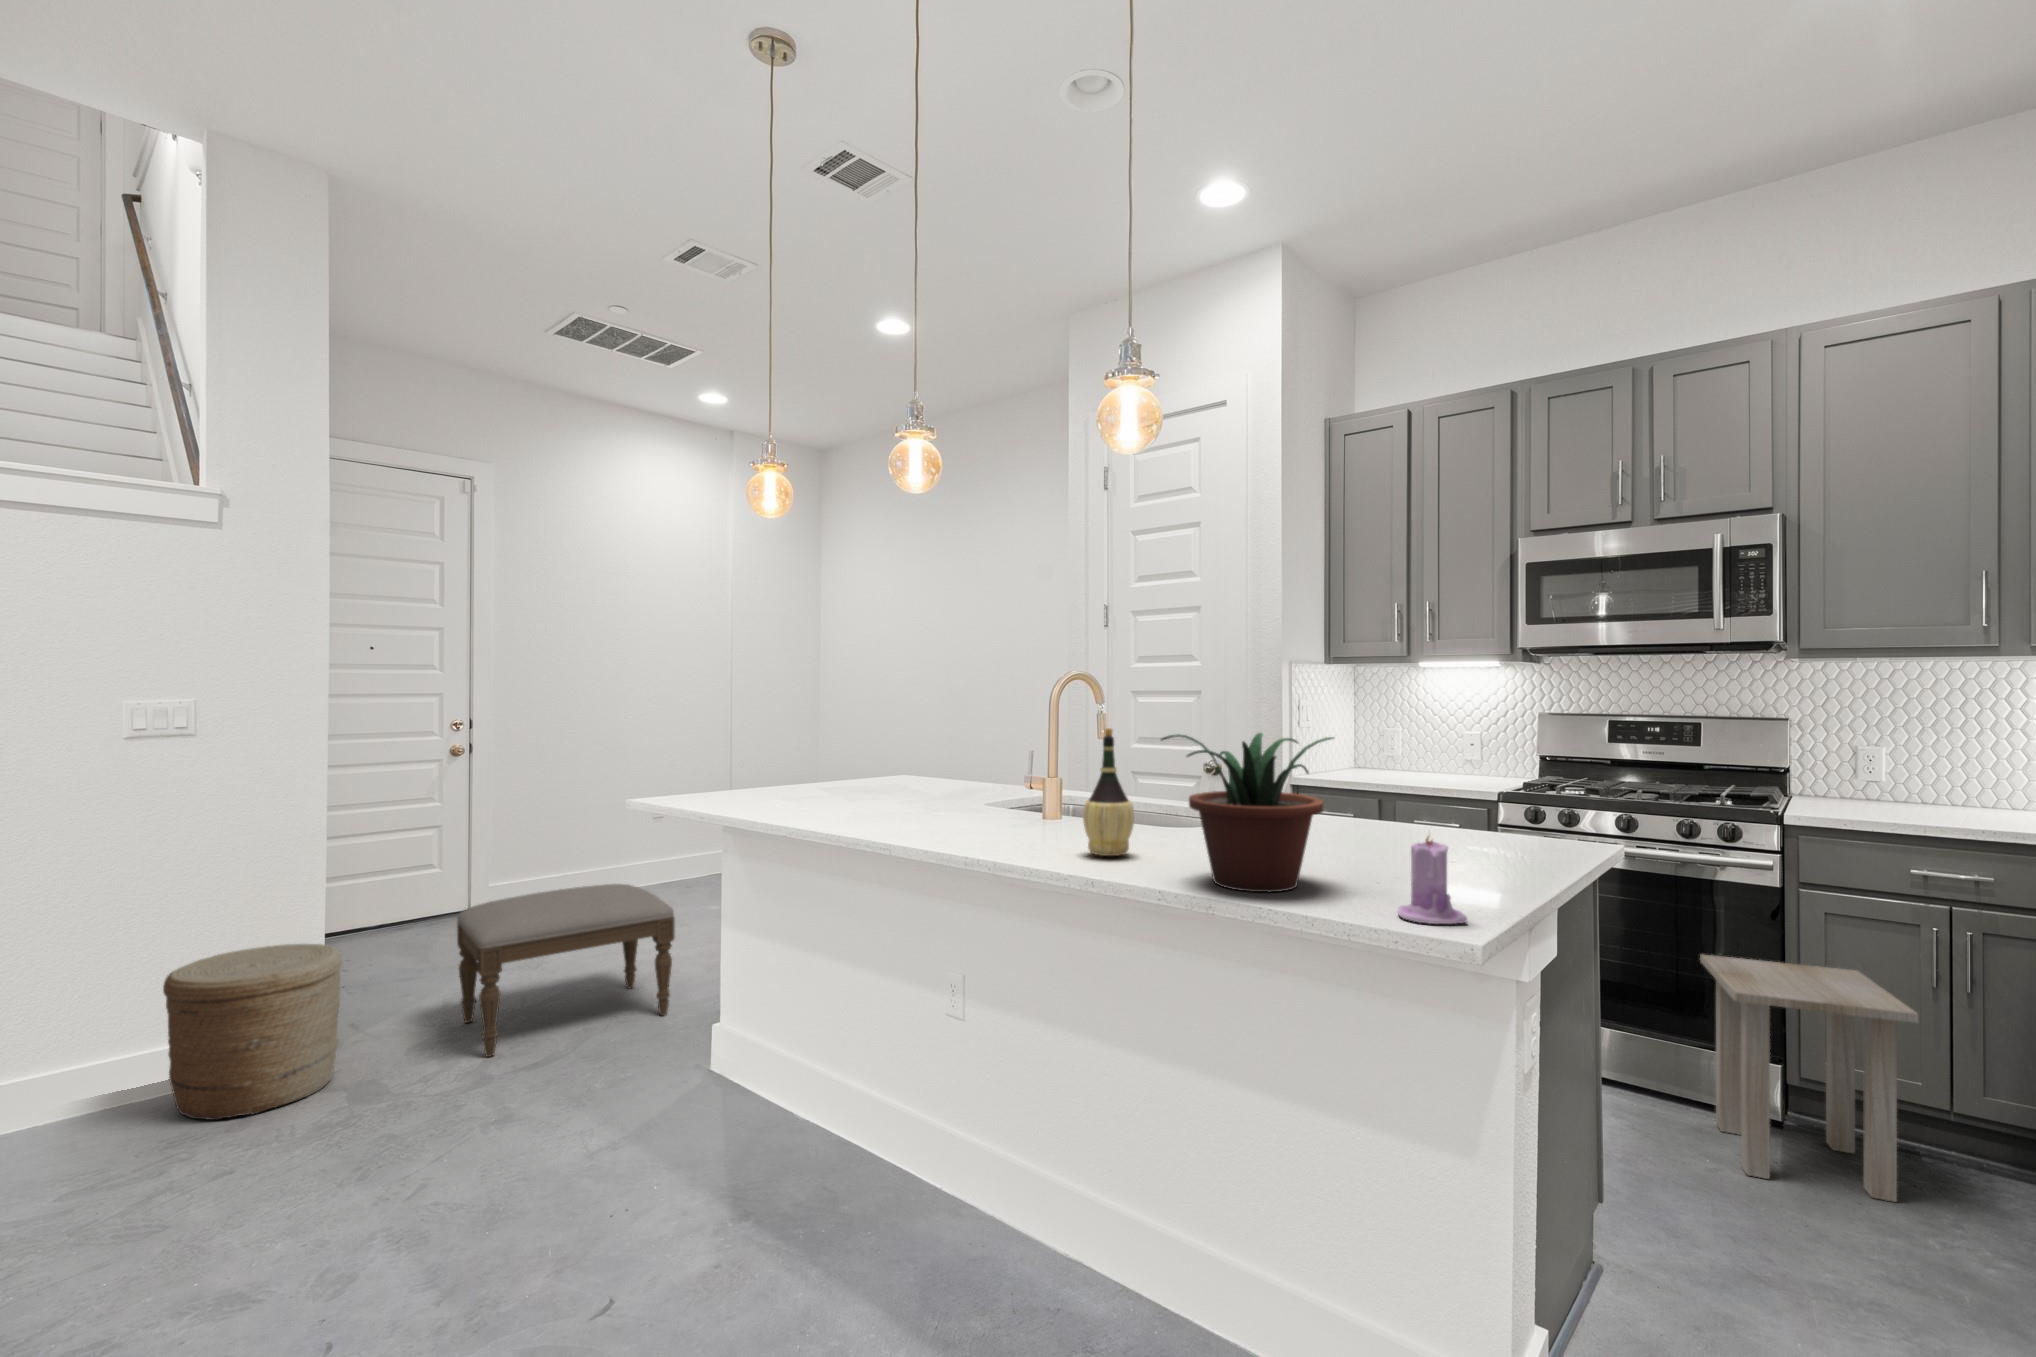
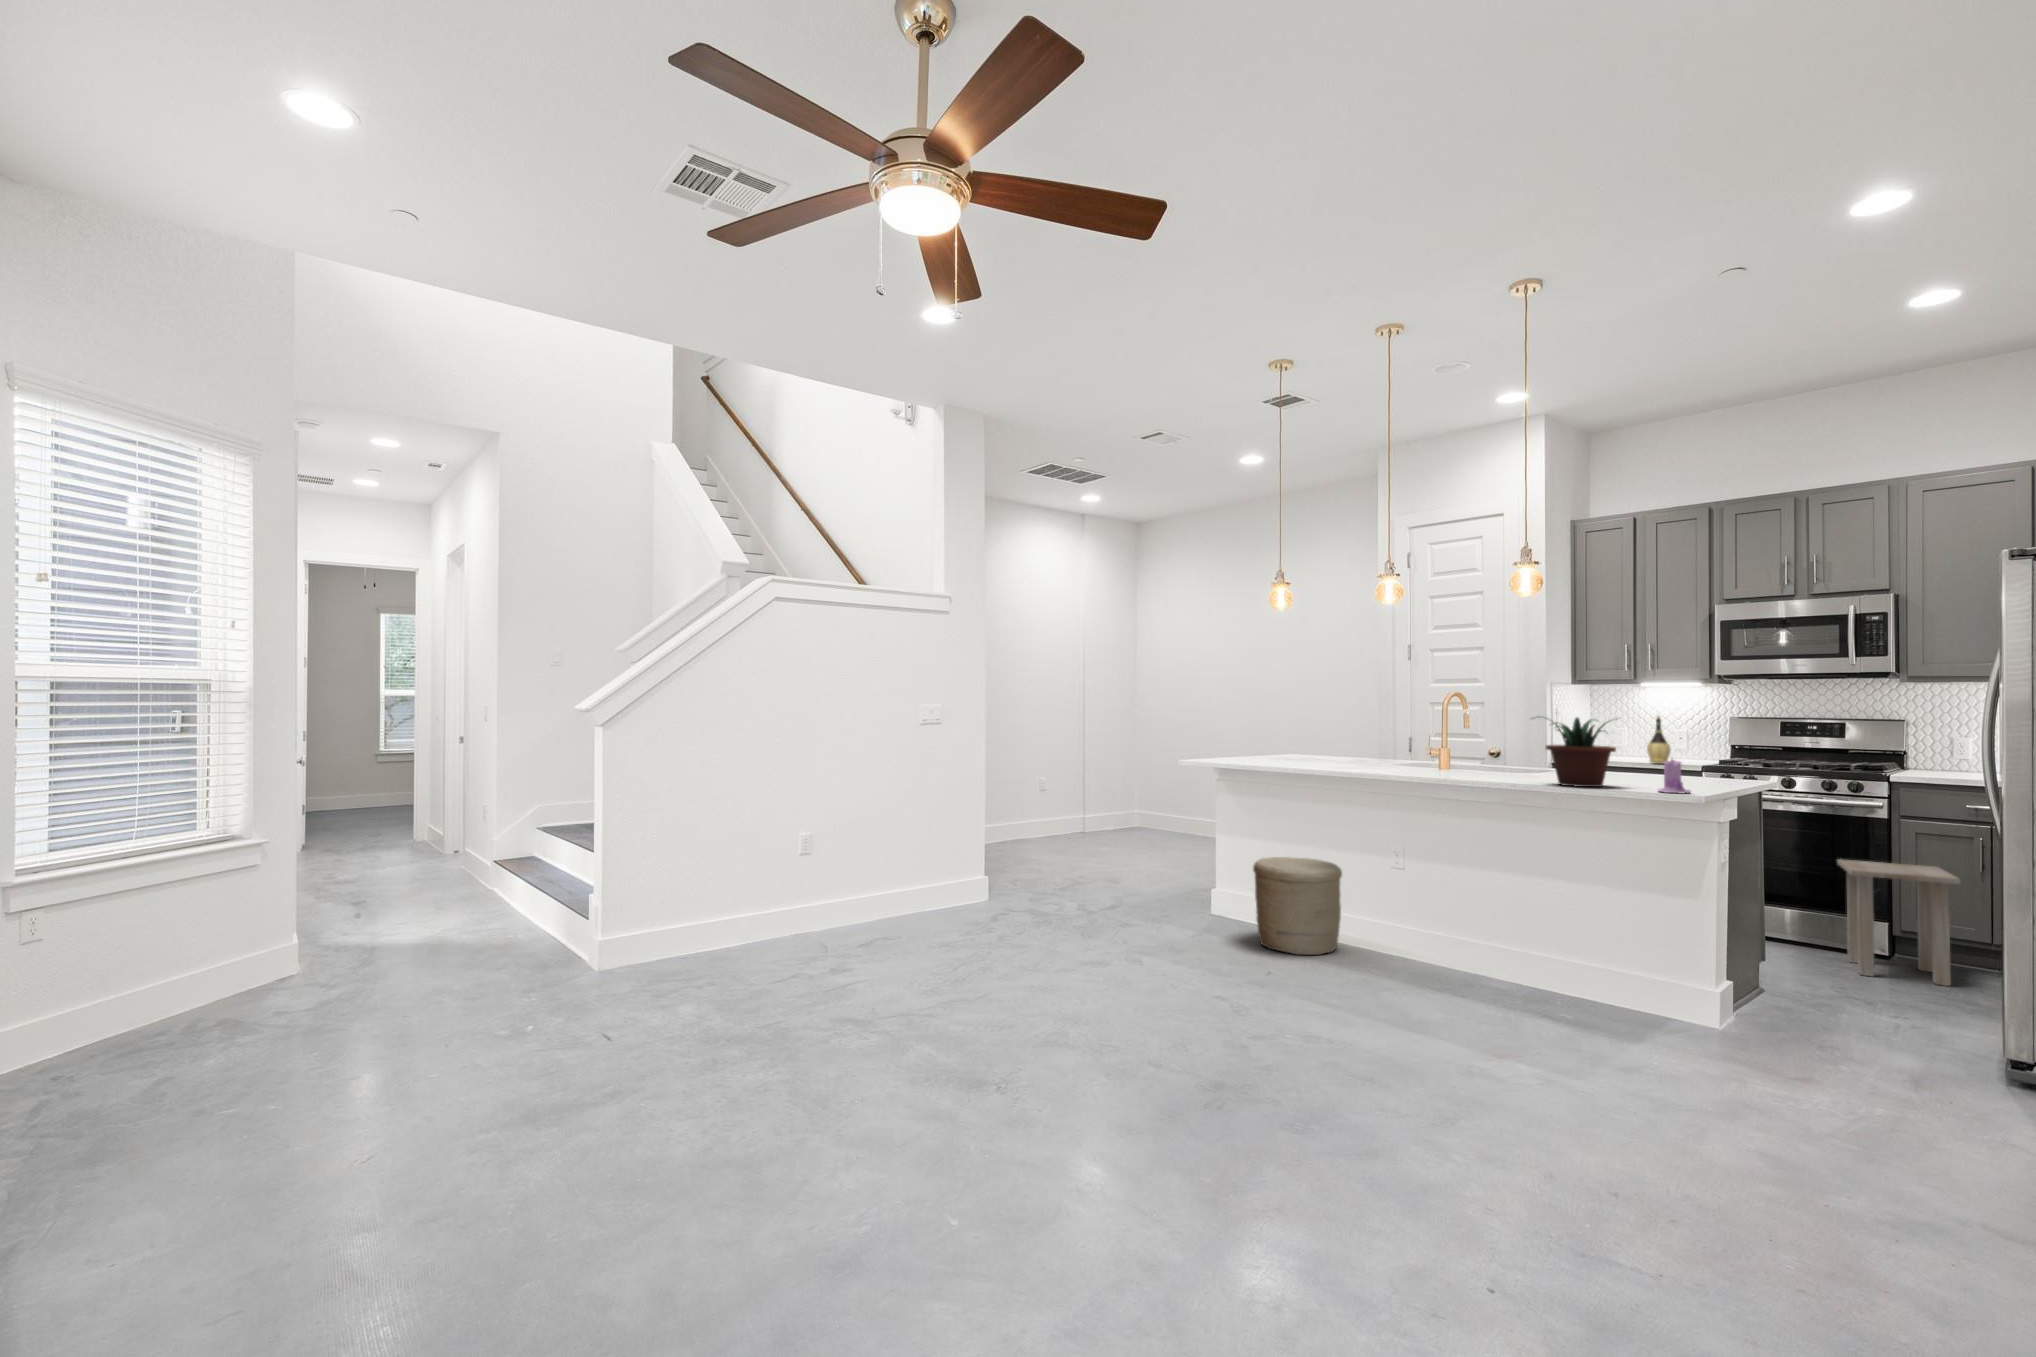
wine bottle: present [1083,728,1134,856] -> present [1647,716,1671,764]
ottoman: present [457,884,675,1057] -> none [1024,820,1151,908]
woven basket: present [163,944,342,1120] -> present [1253,857,1342,955]

